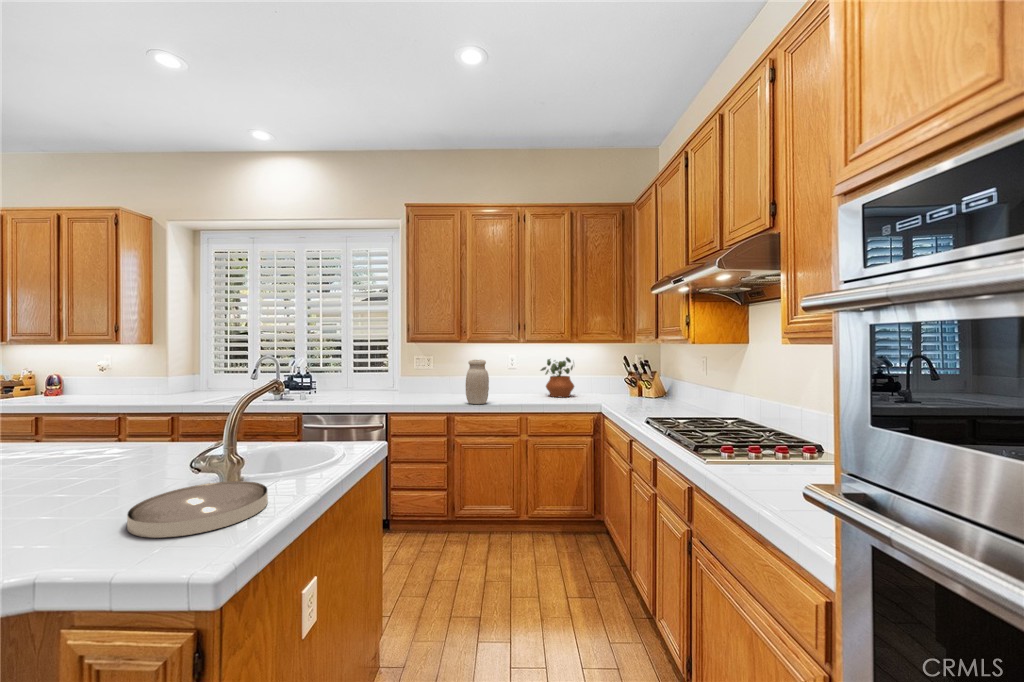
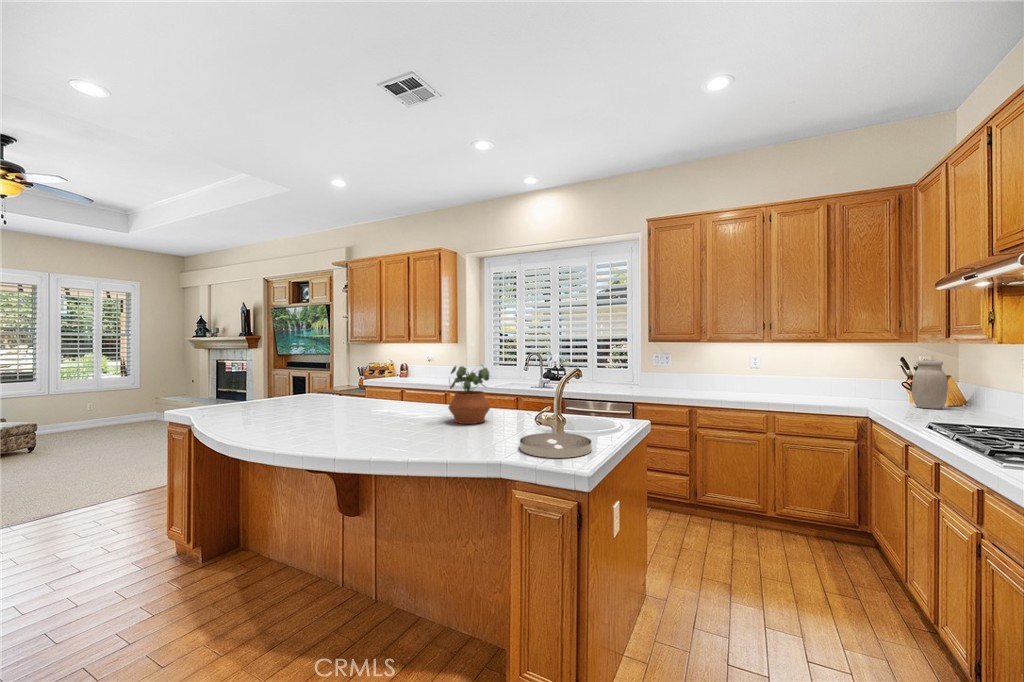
potted plant: present [541,357,574,397] -> present [449,366,491,424]
jar: present [466,360,489,404] -> present [912,360,948,409]

